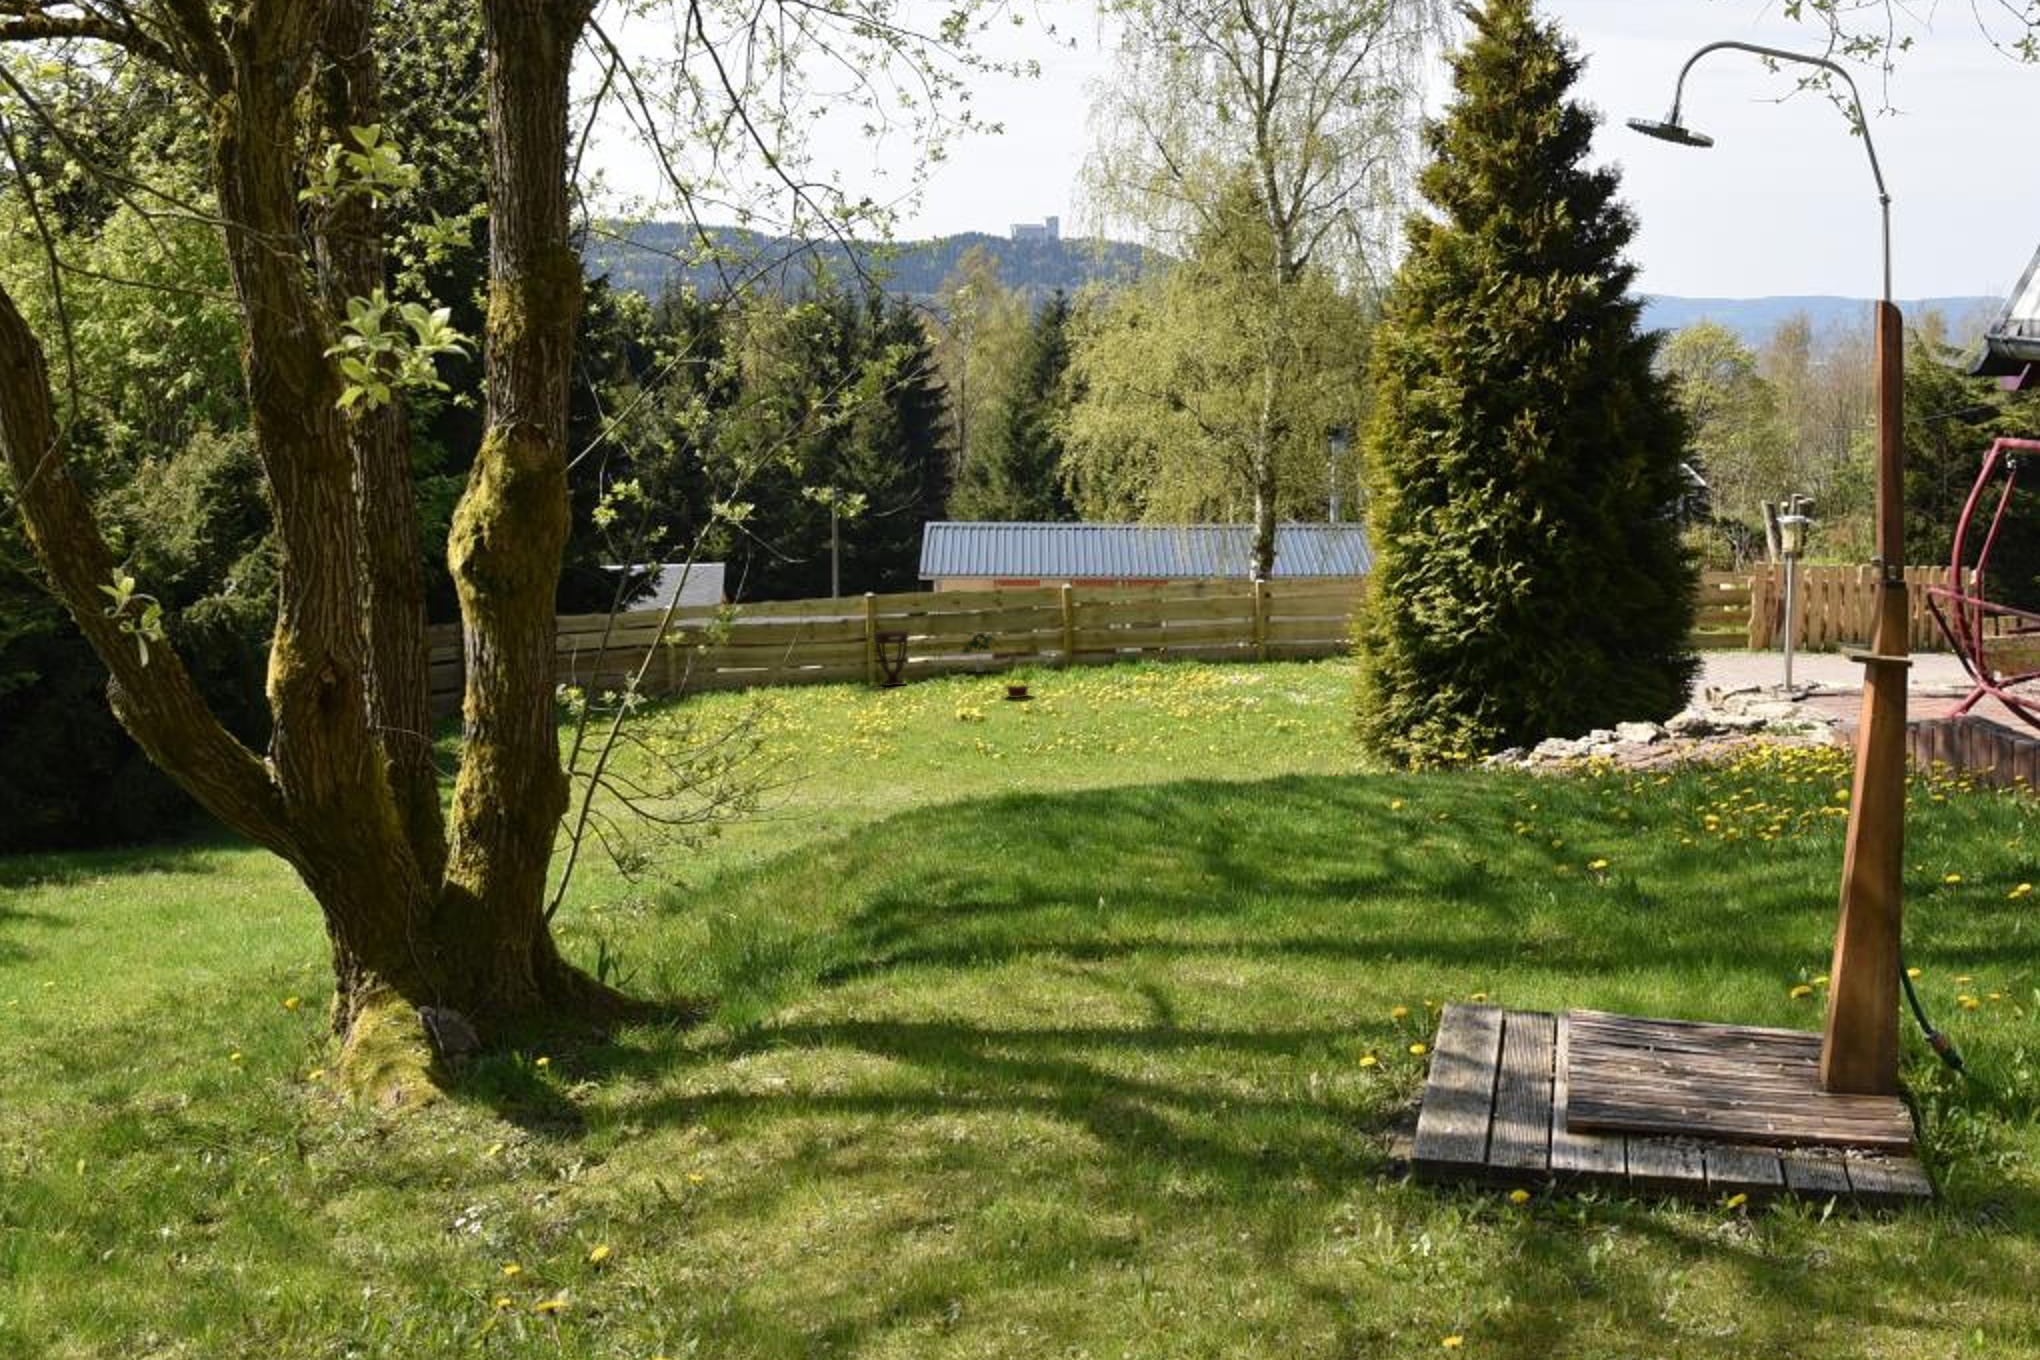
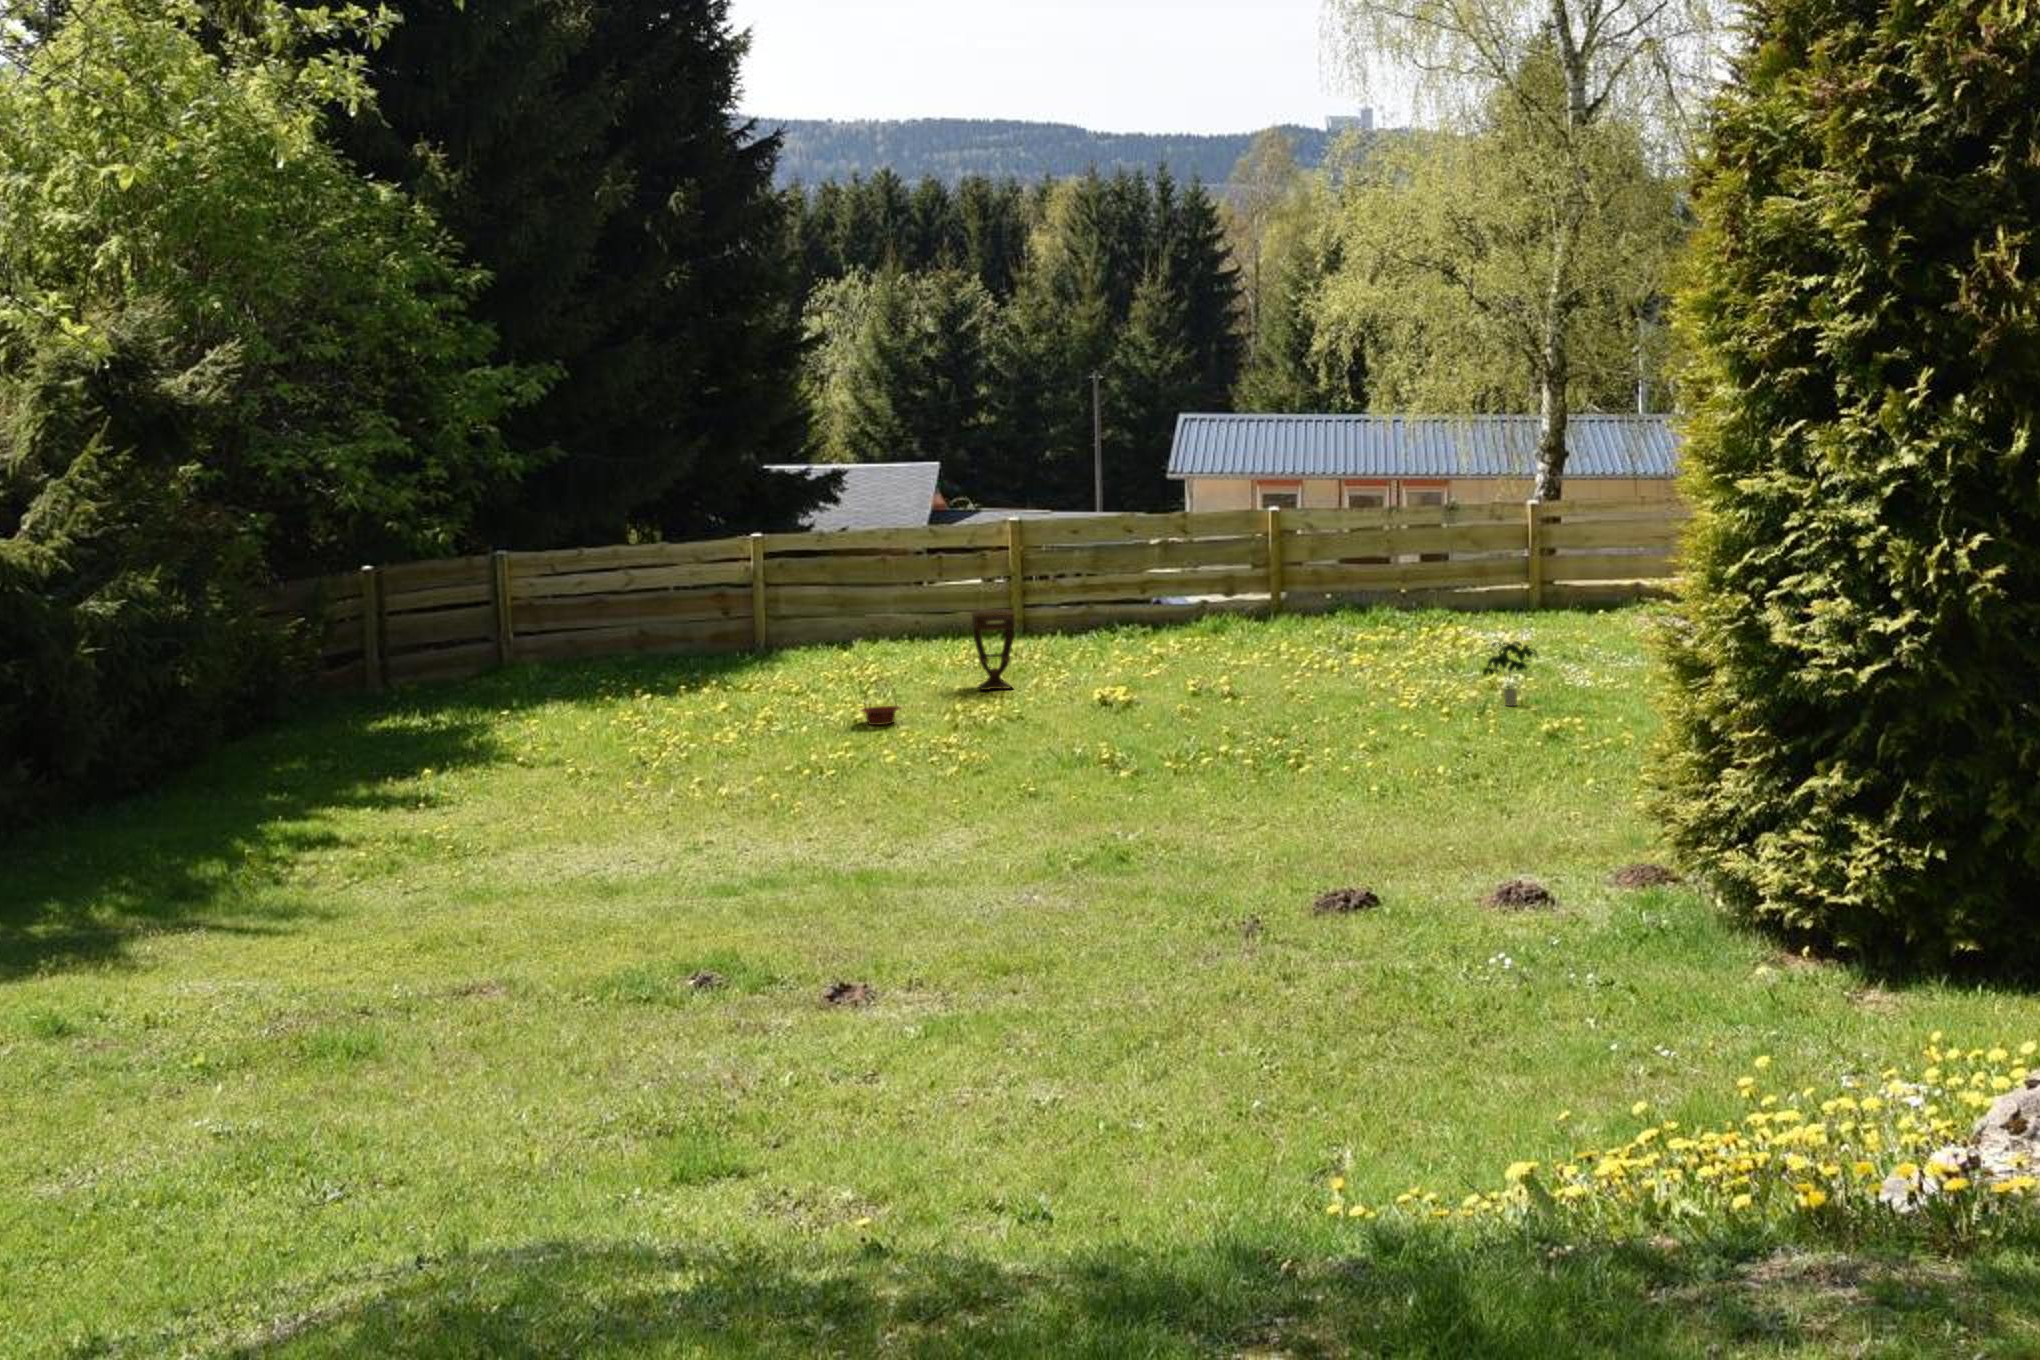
potted plant: present [963,632,995,672] -> present [1481,641,1537,706]
basket: present [1005,672,1030,698] -> present [860,680,901,725]

